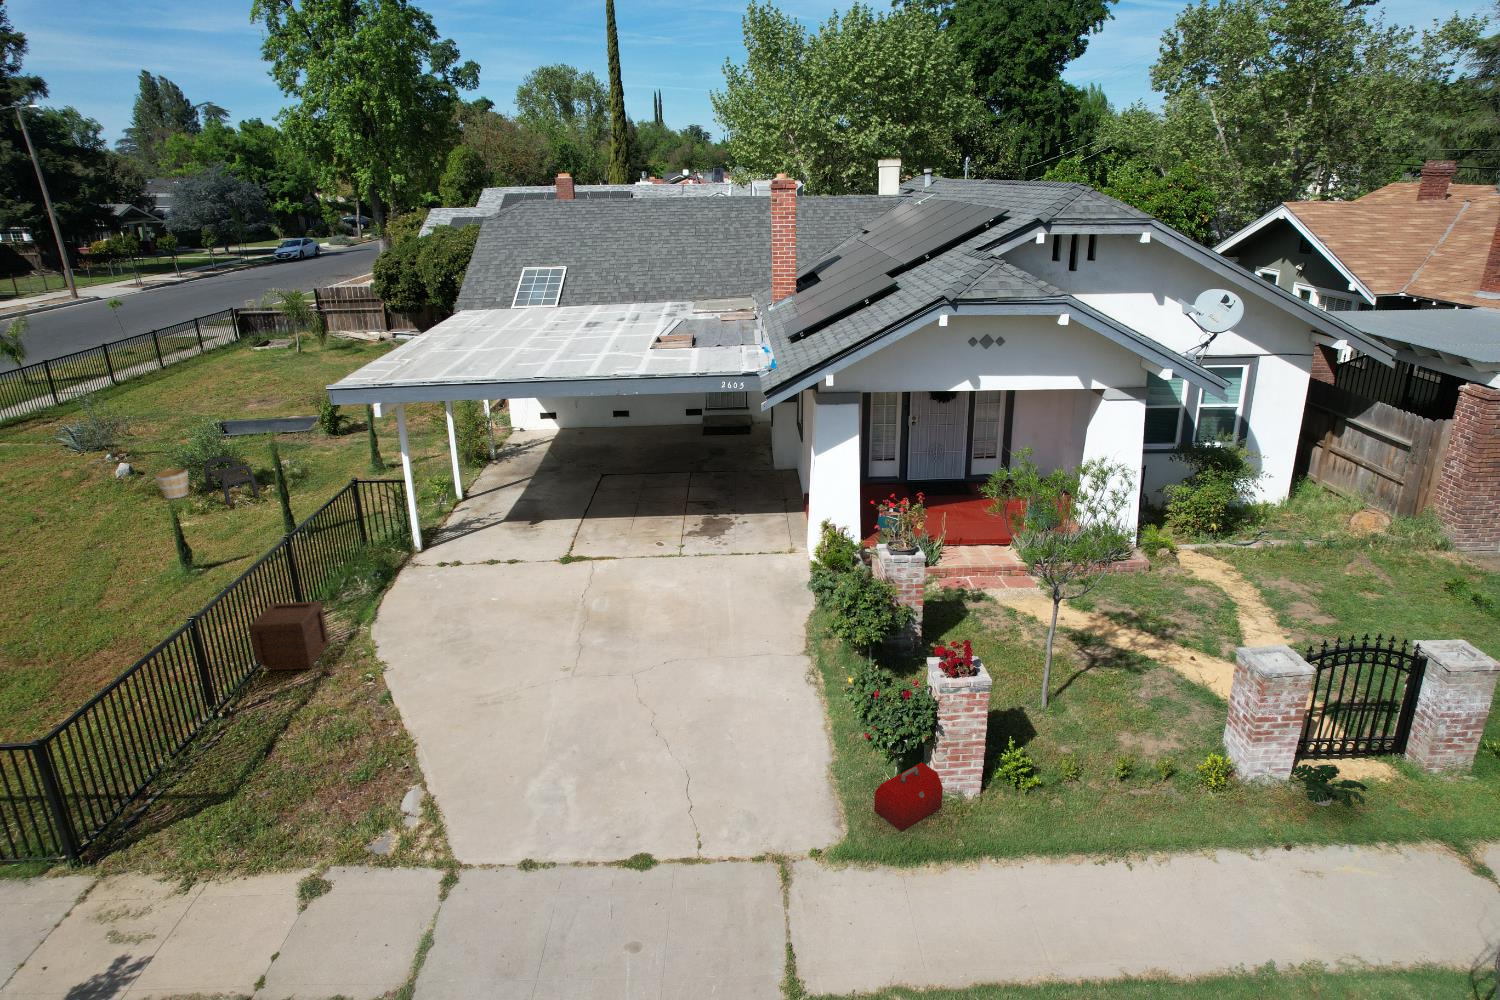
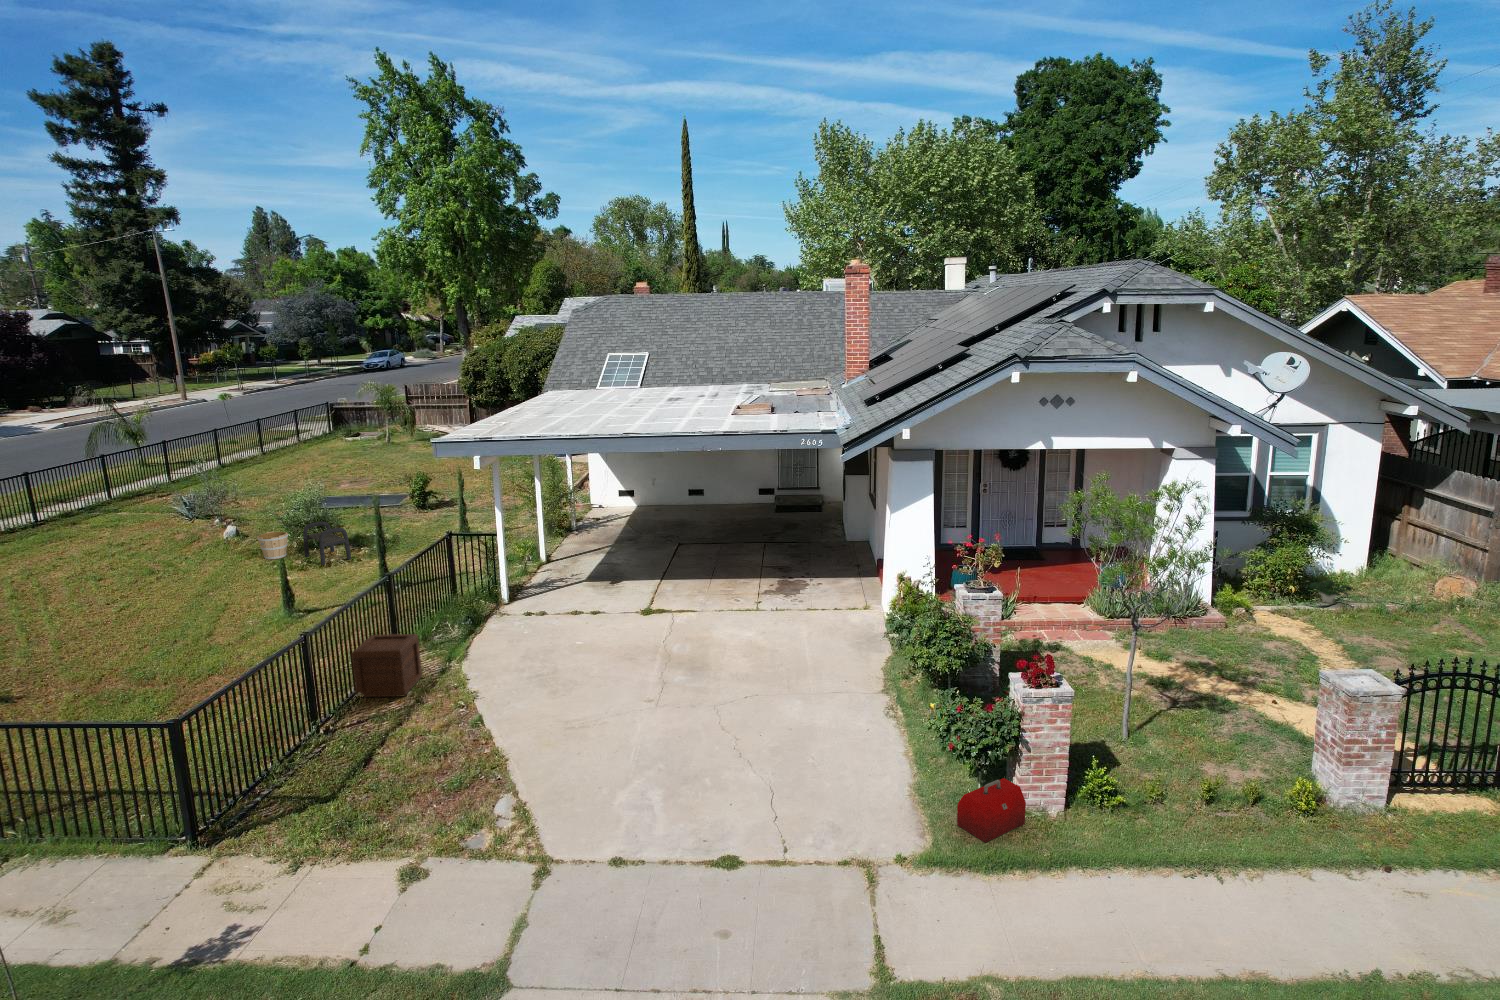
potted plant: present [1294,764,1368,808] -> present [1309,581,1353,603]

